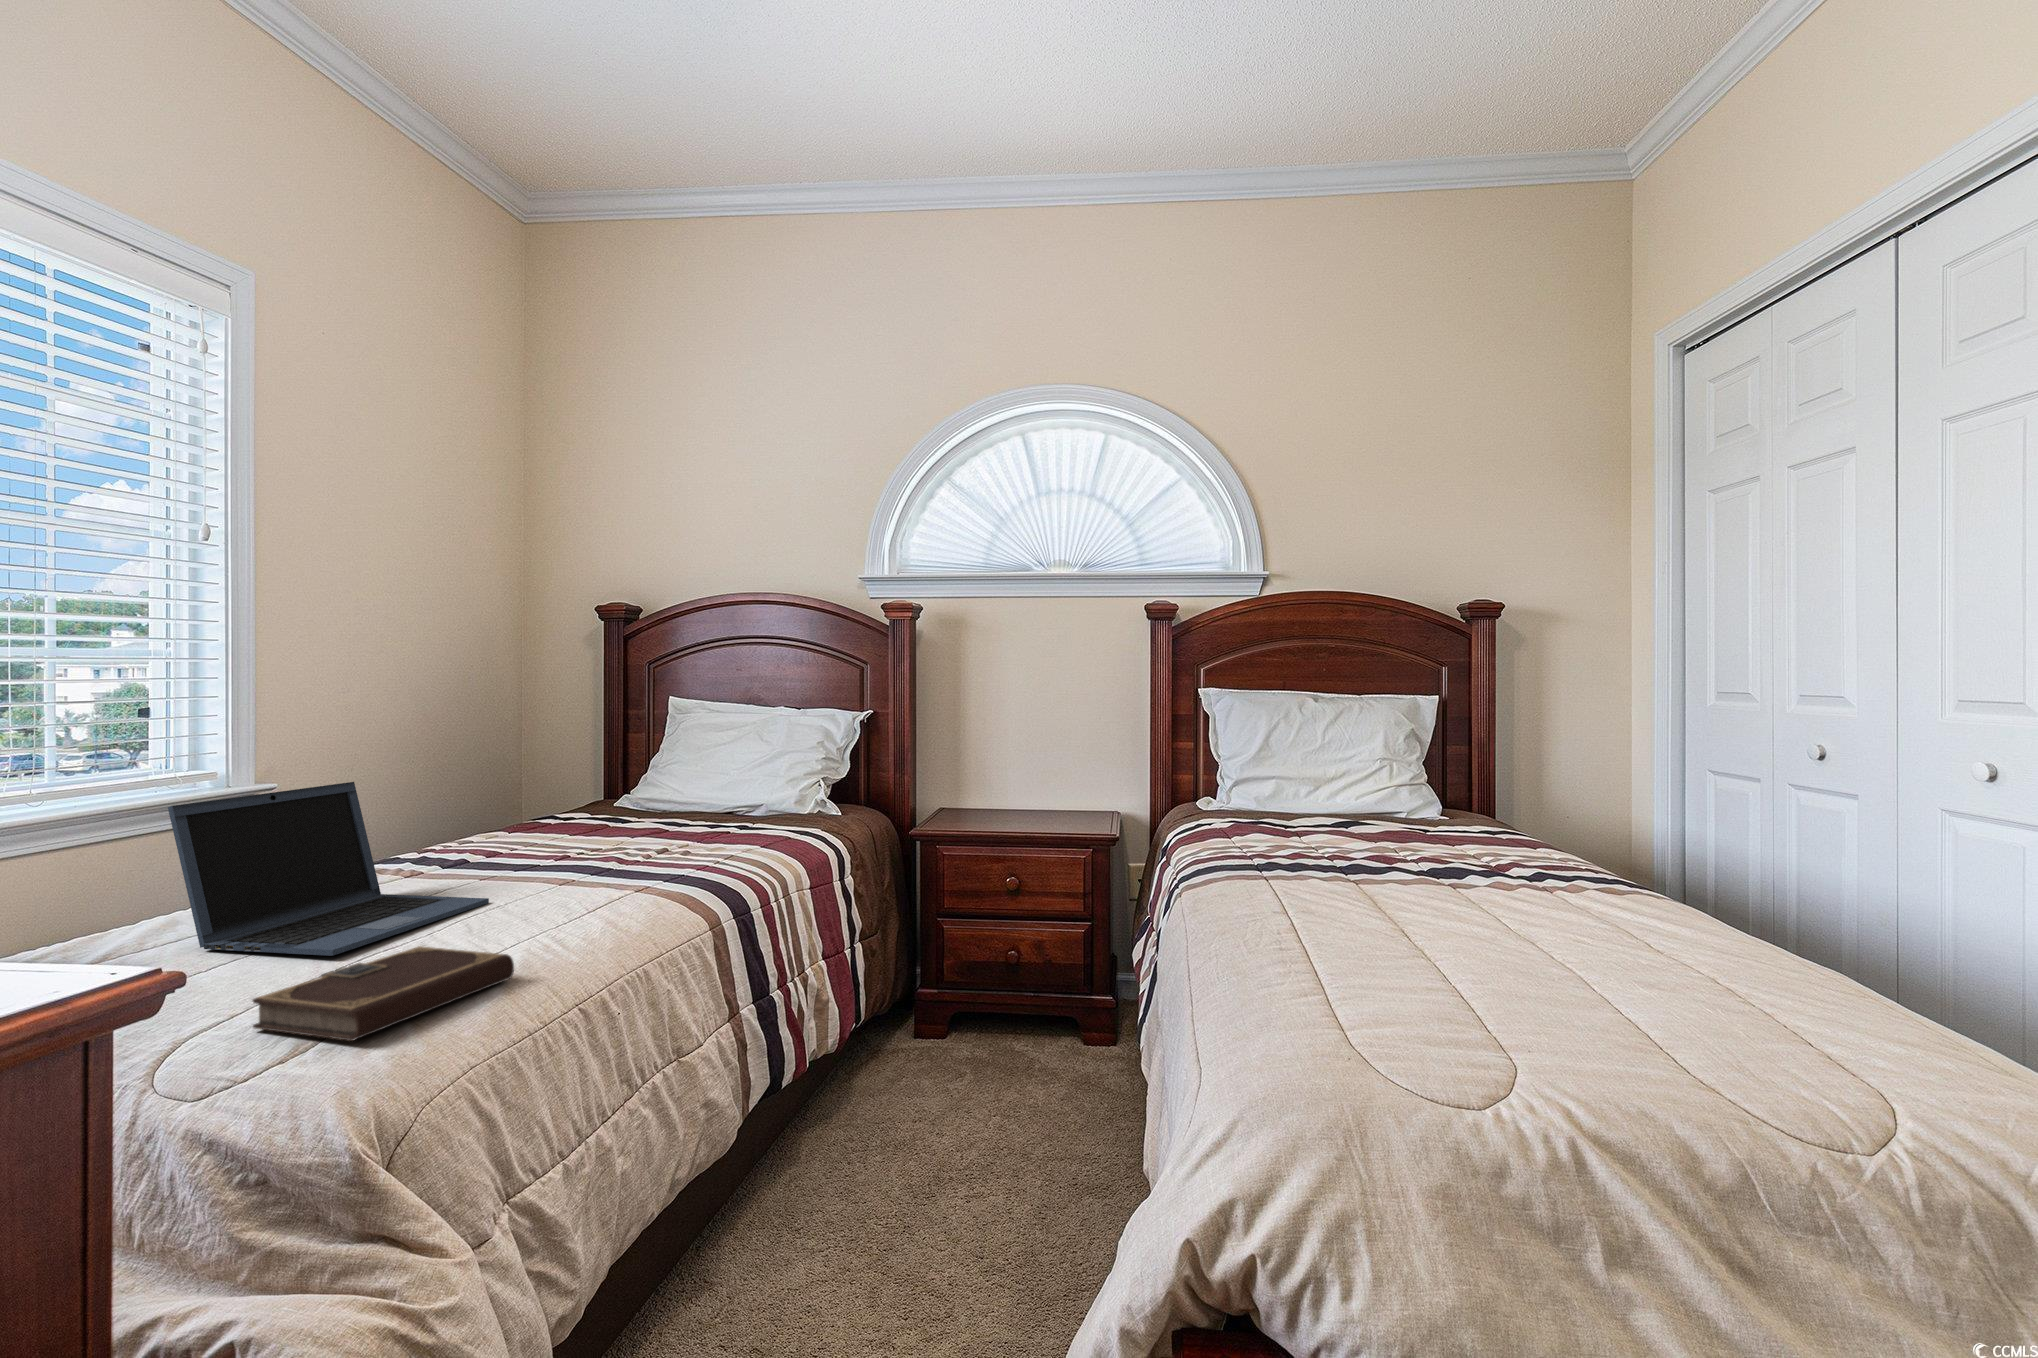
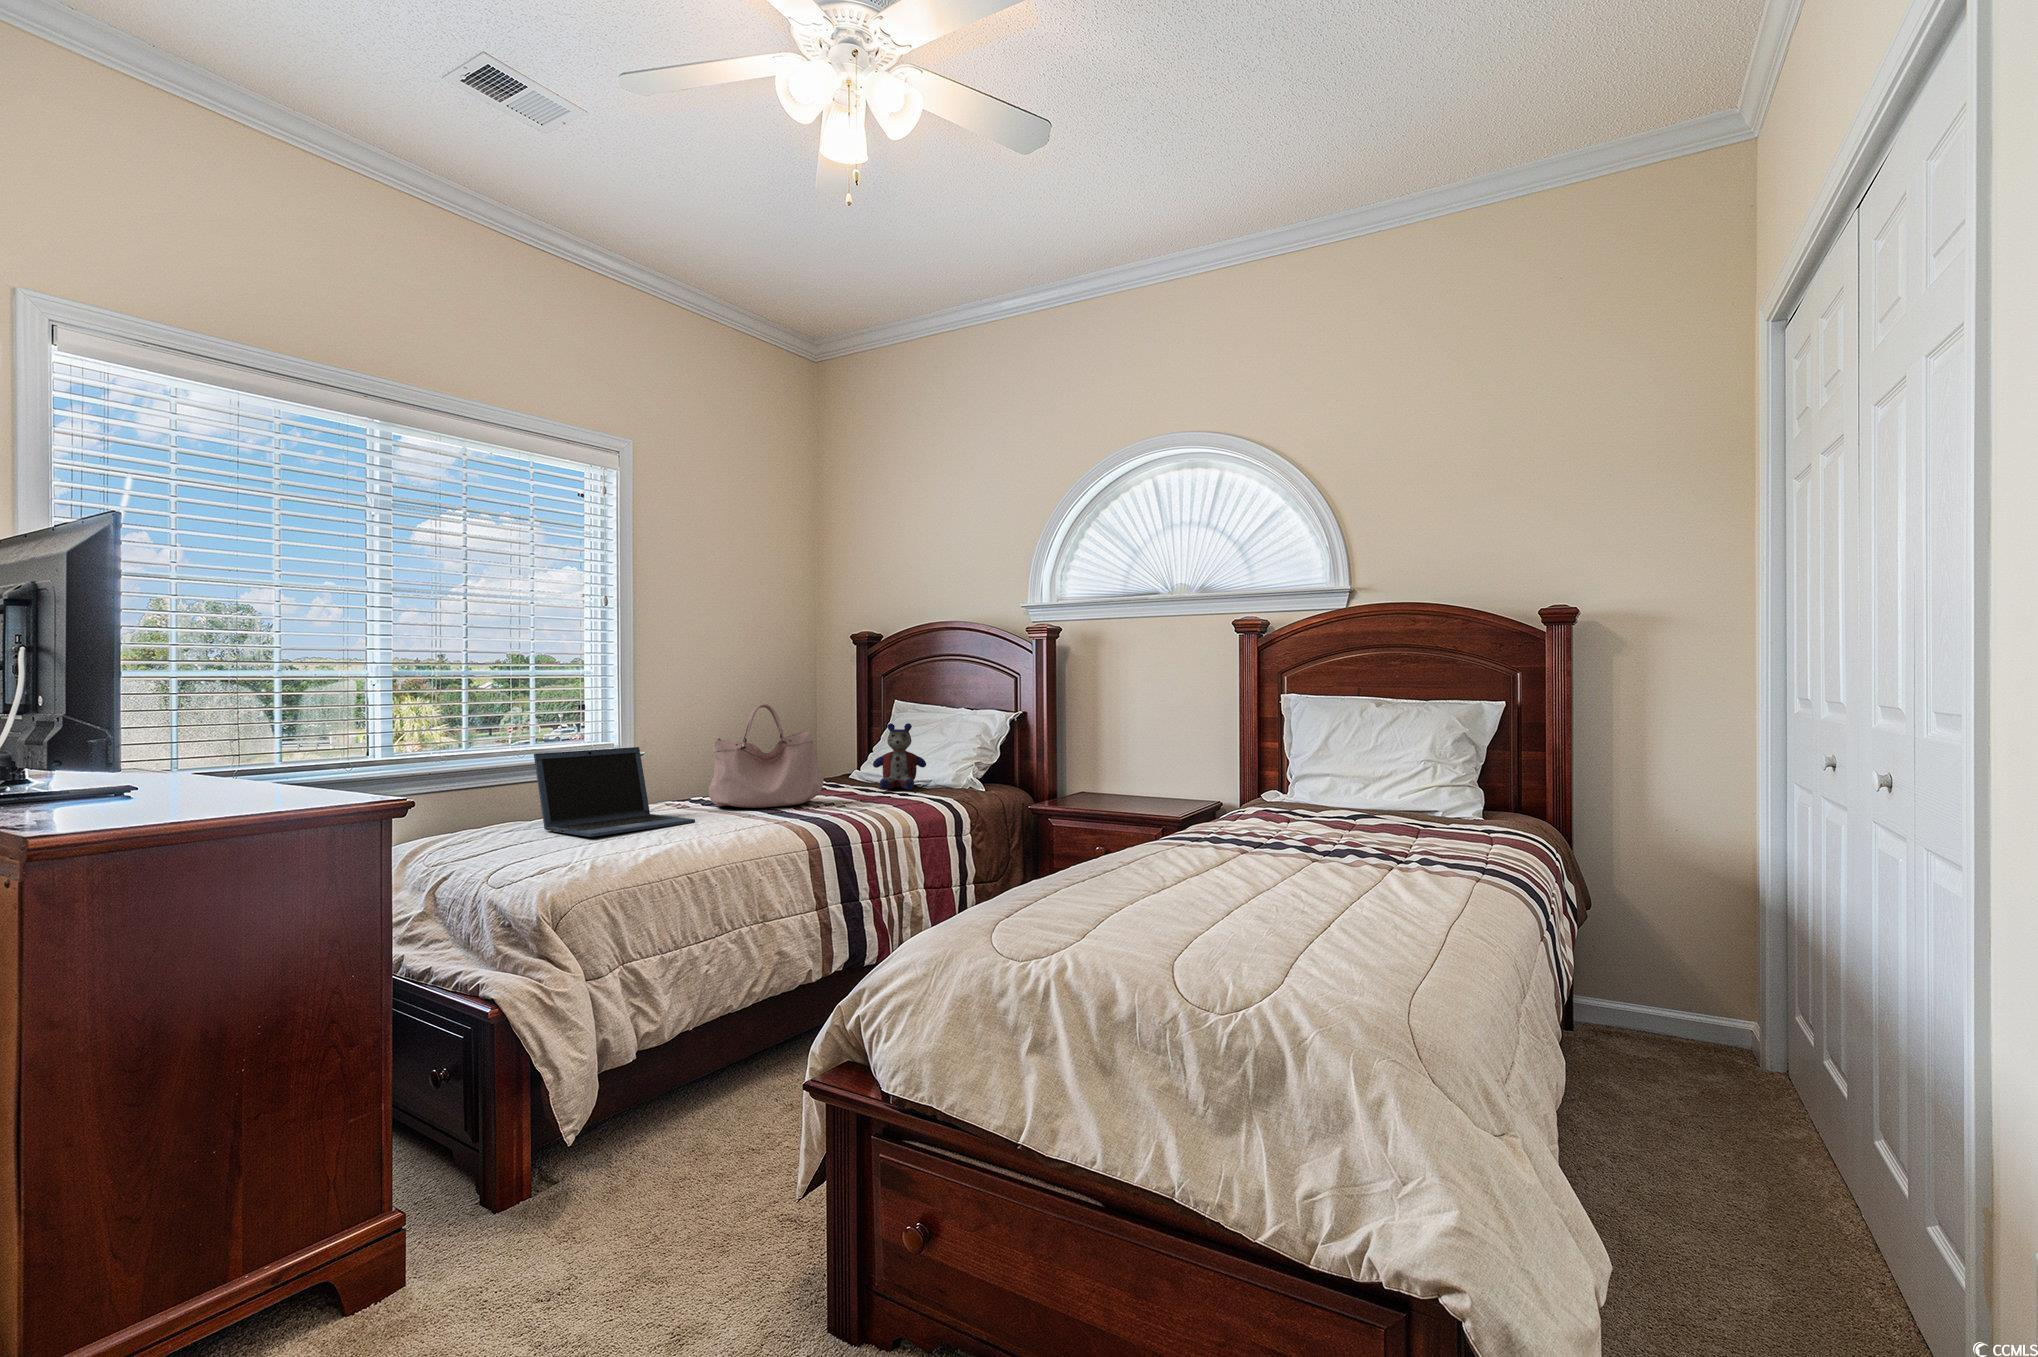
handbag: none [473,706,652,870] -> present [709,704,824,808]
stuffed bear: none [683,729,759,823] -> present [873,723,926,790]
notebook: present [253,946,514,1041] -> none [526,833,653,867]

